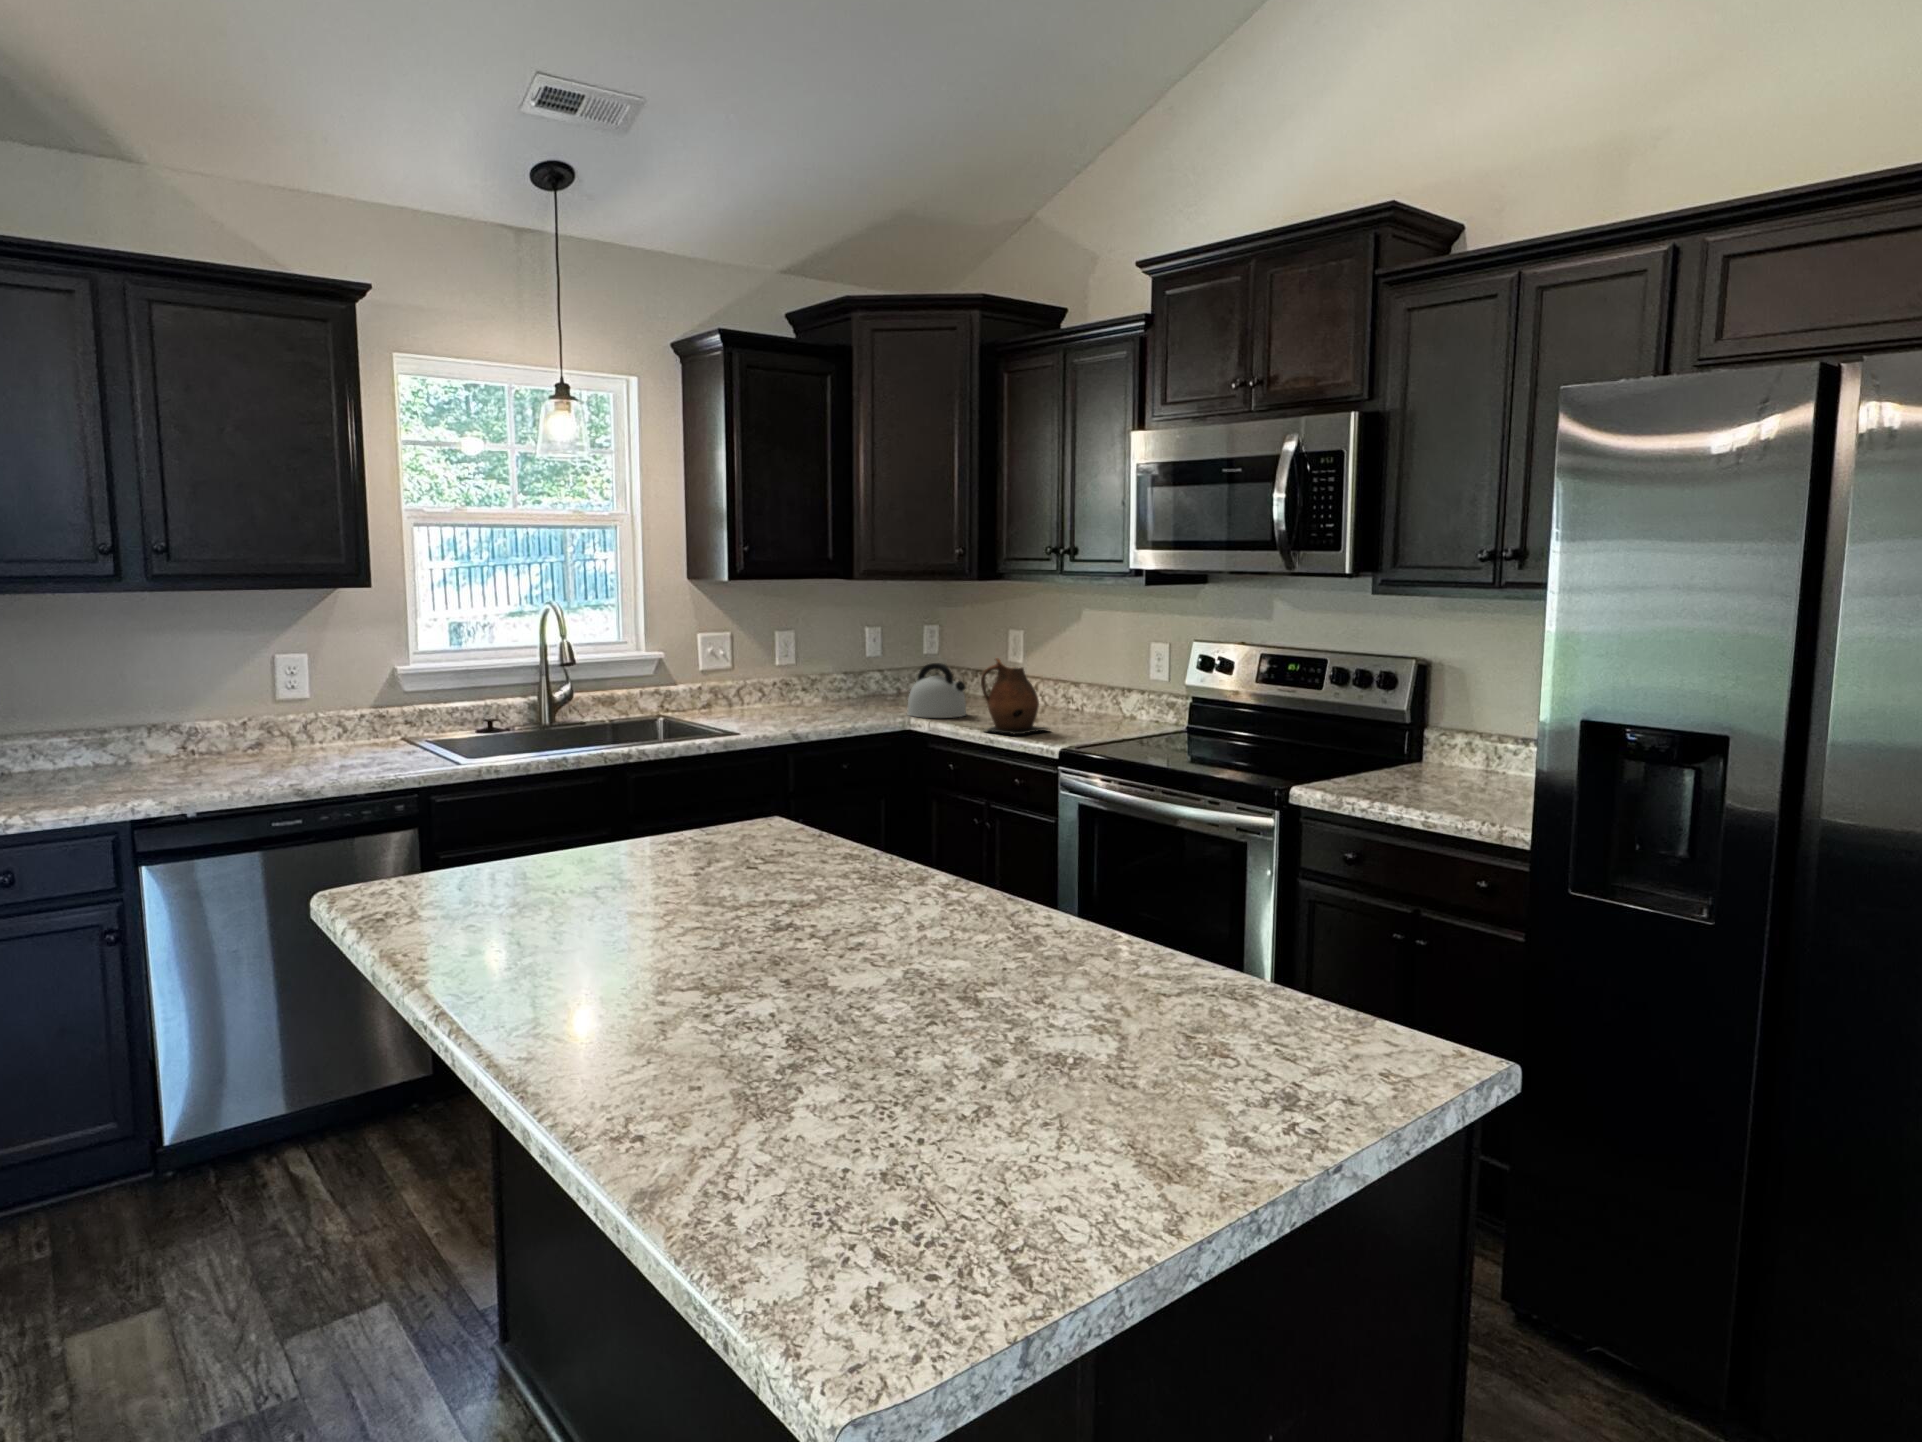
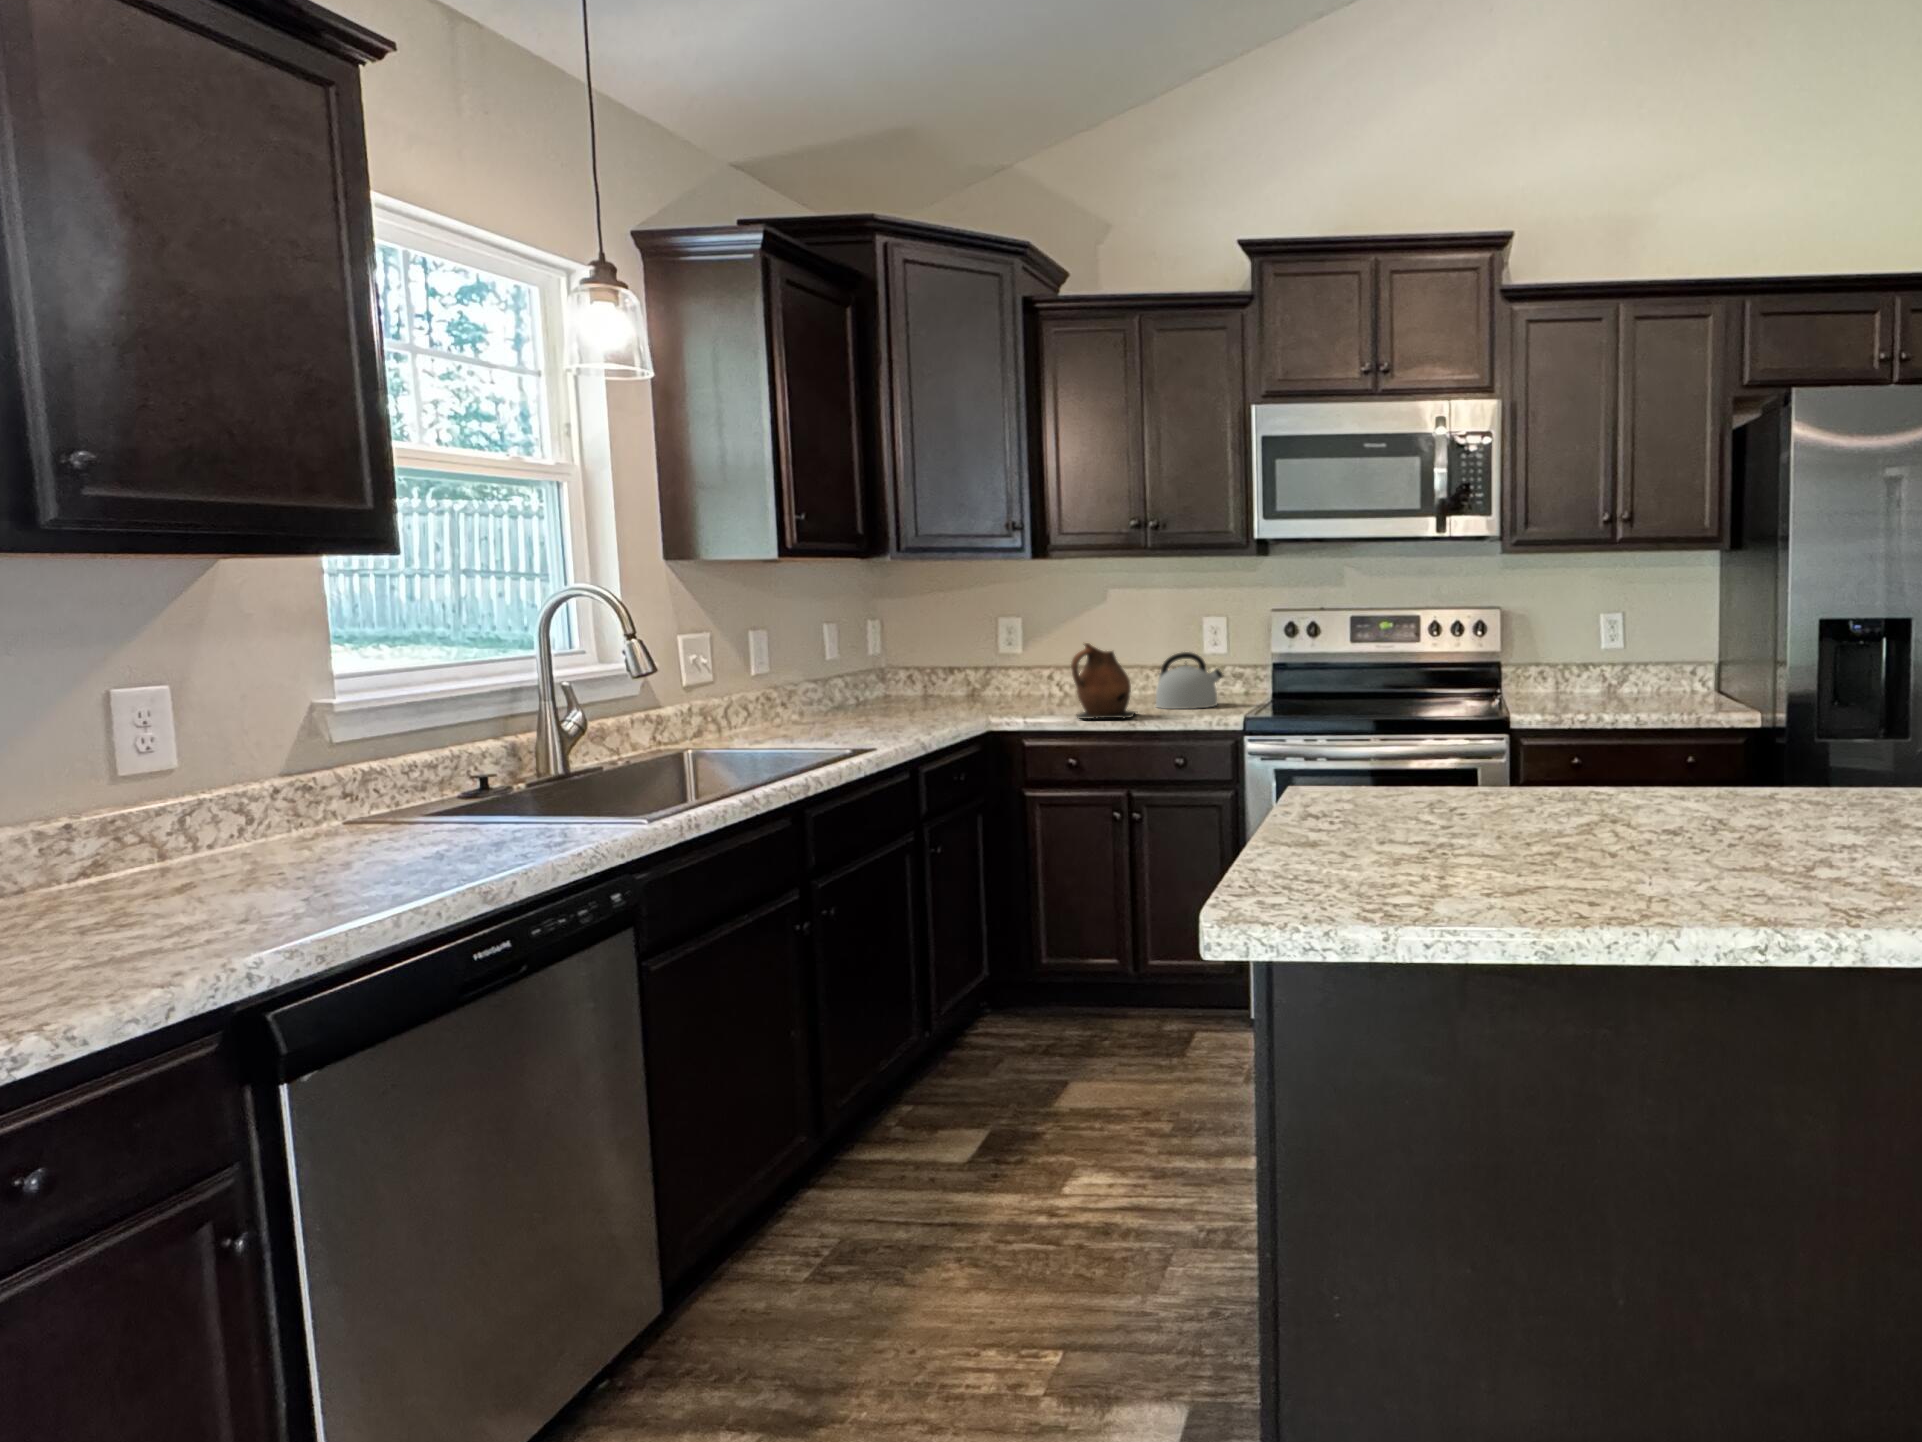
kettle: present [907,663,966,718] -> present [1156,652,1224,709]

